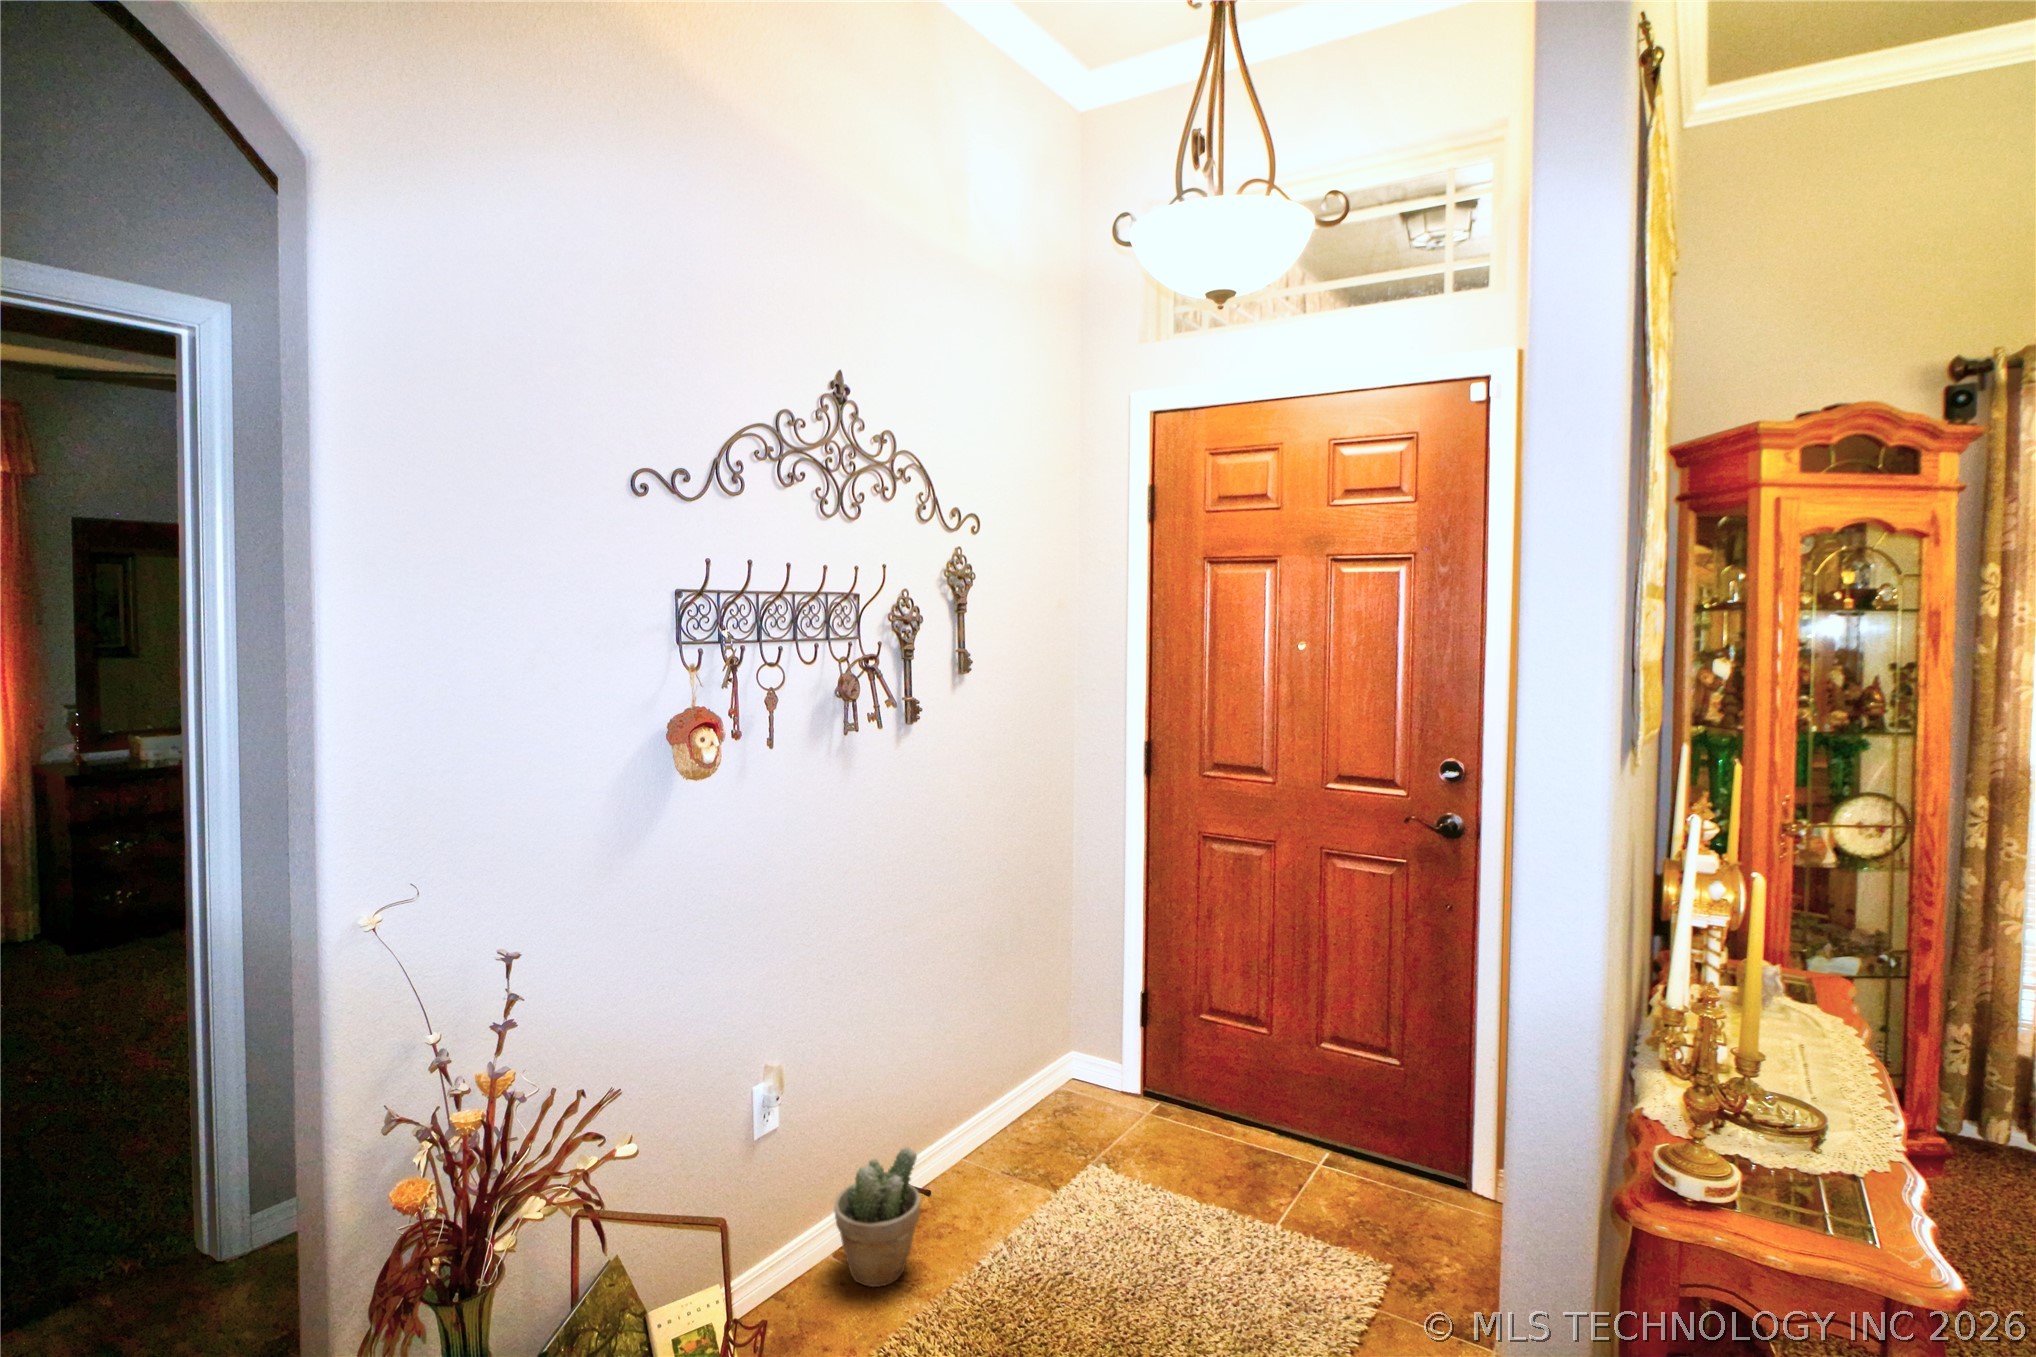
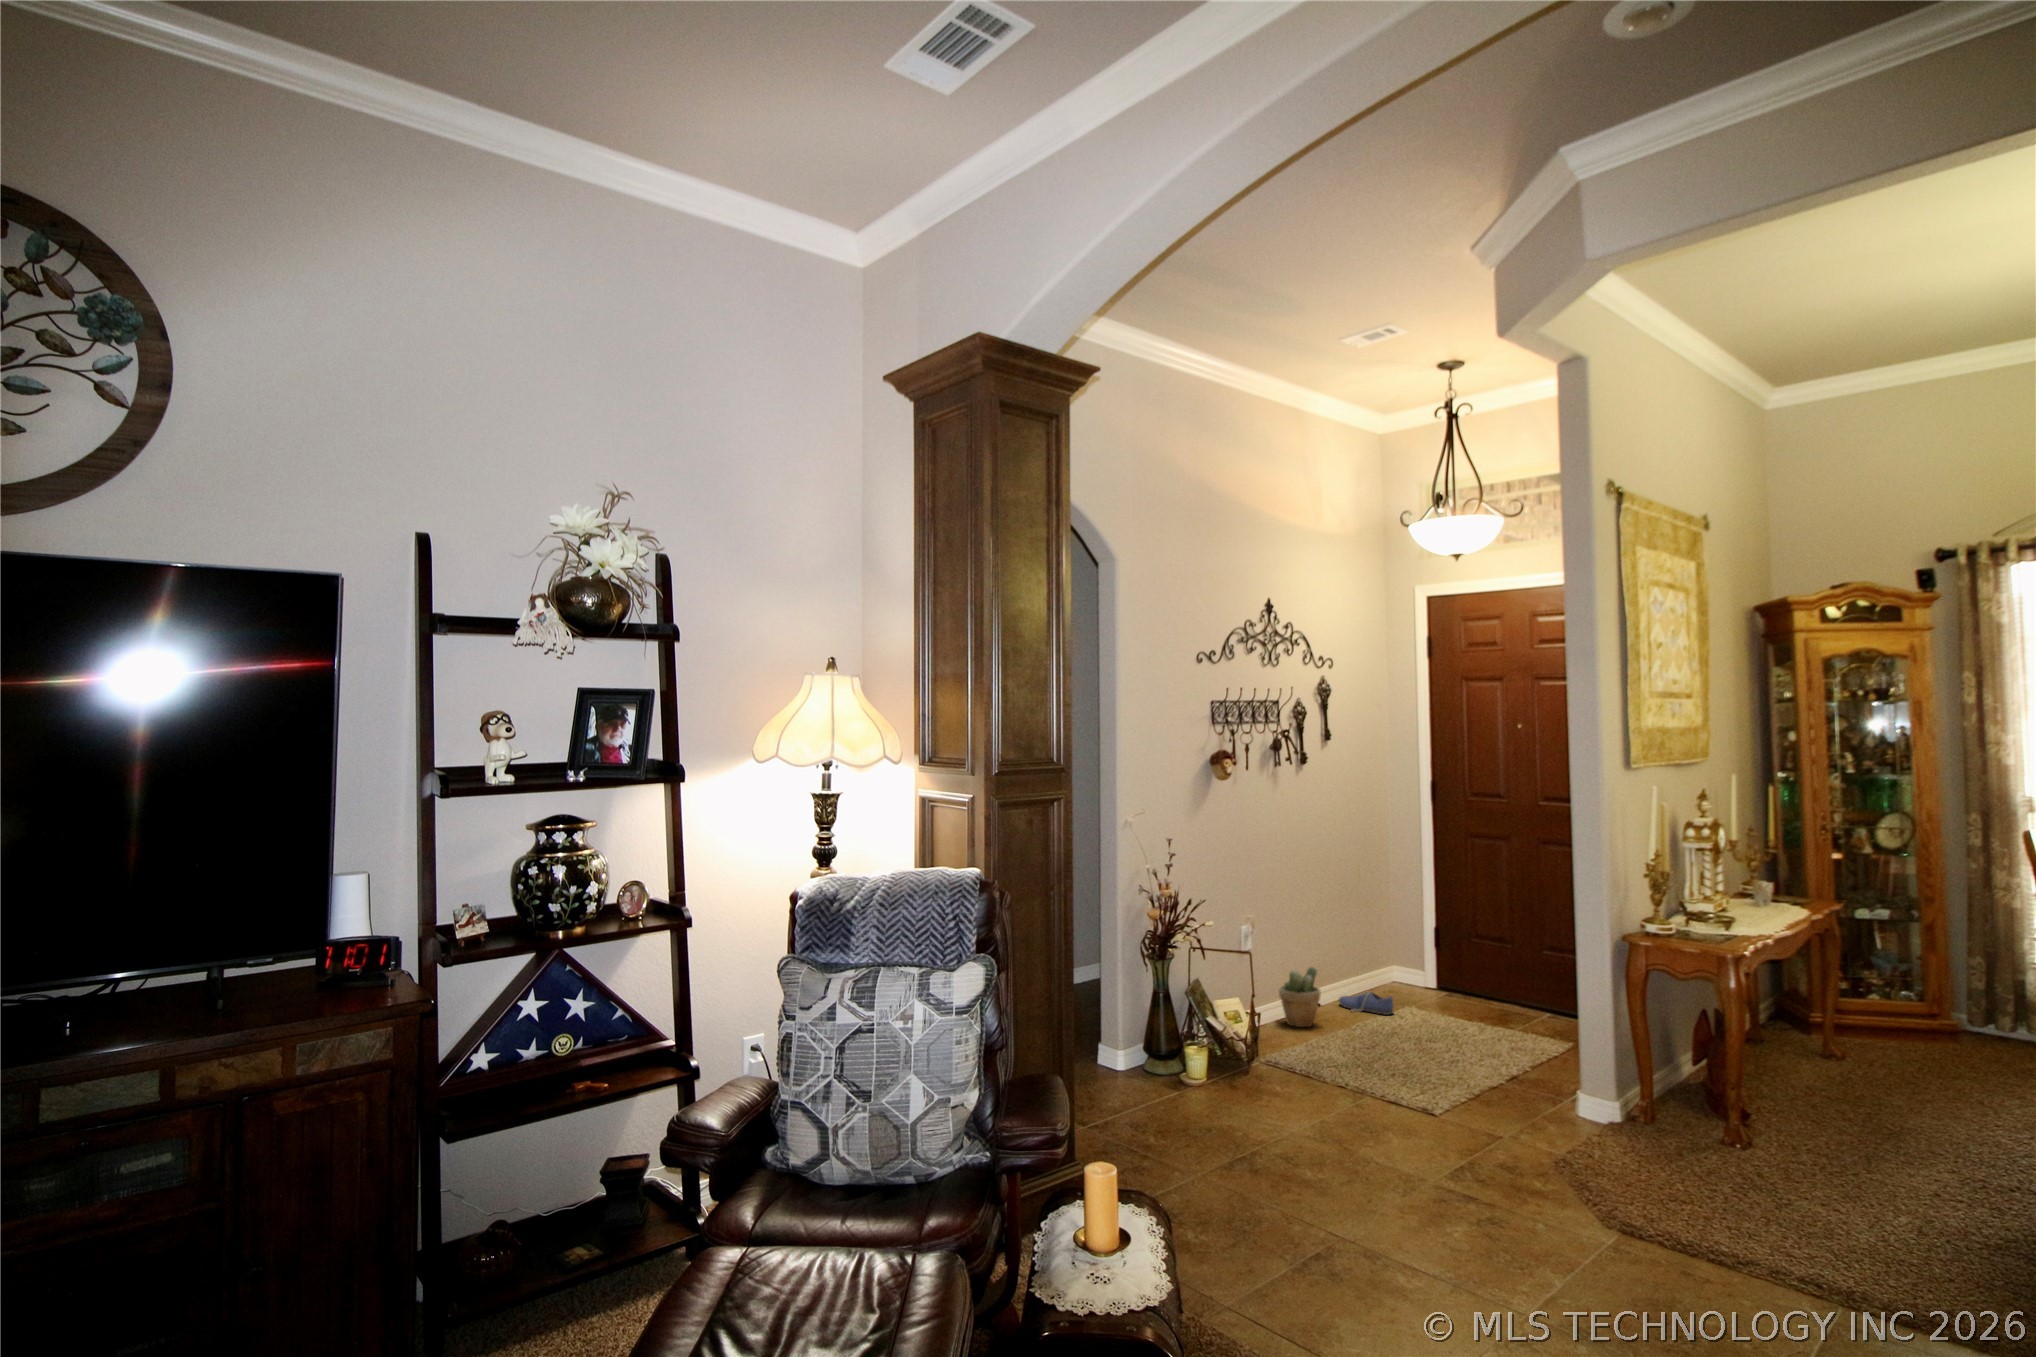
shoe: none [969,1146,1066,1199] -> present [1339,991,1393,1015]

